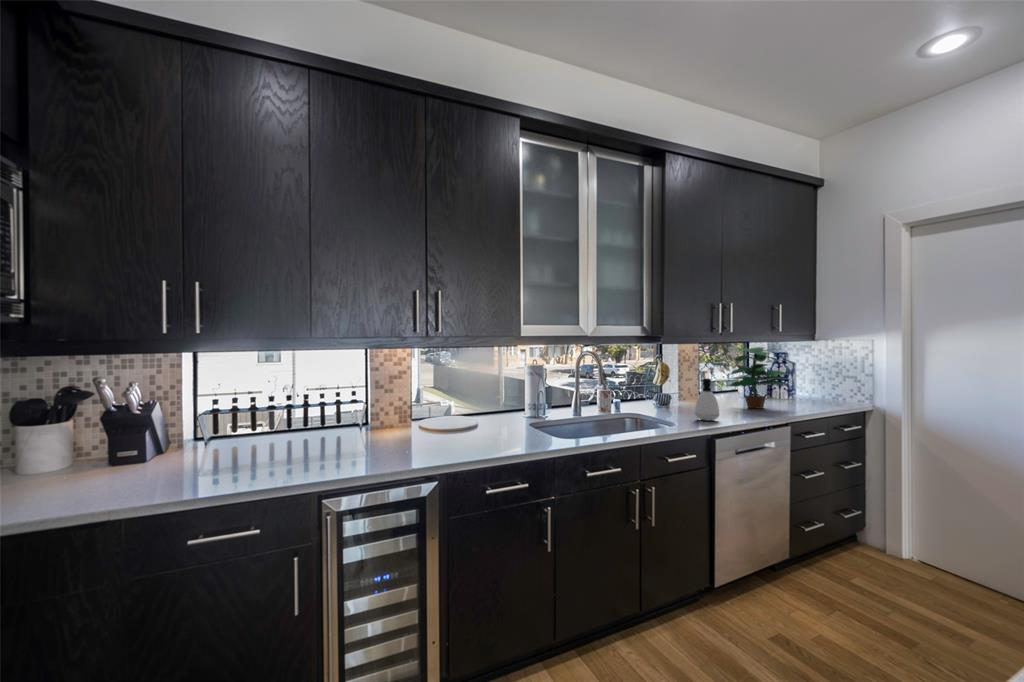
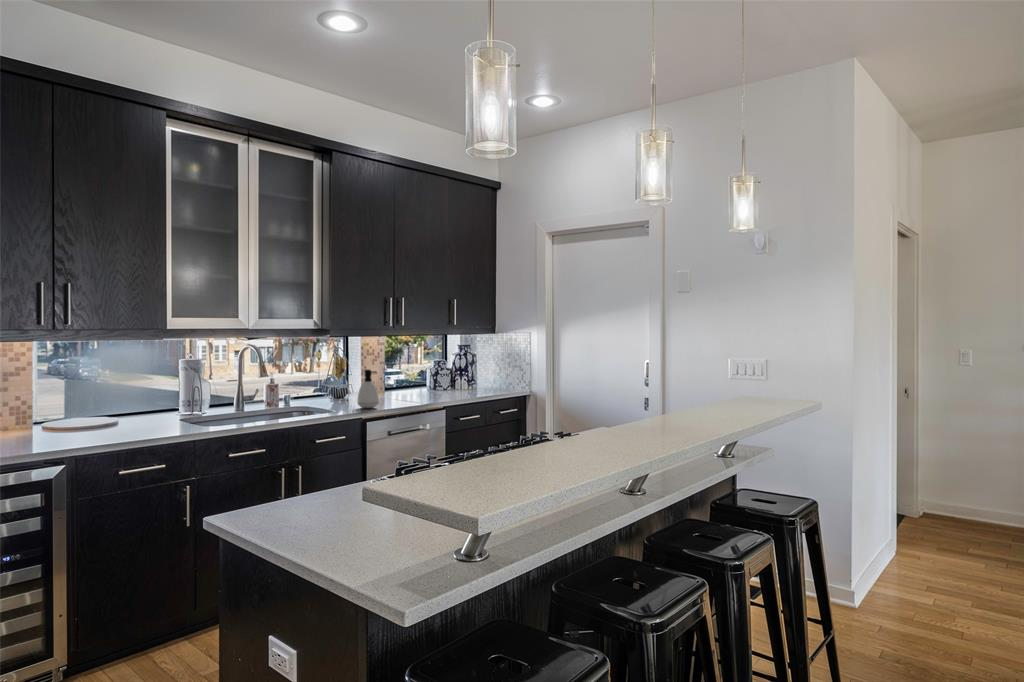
potted plant: present [730,347,788,409] -> none [402,340,456,397]

